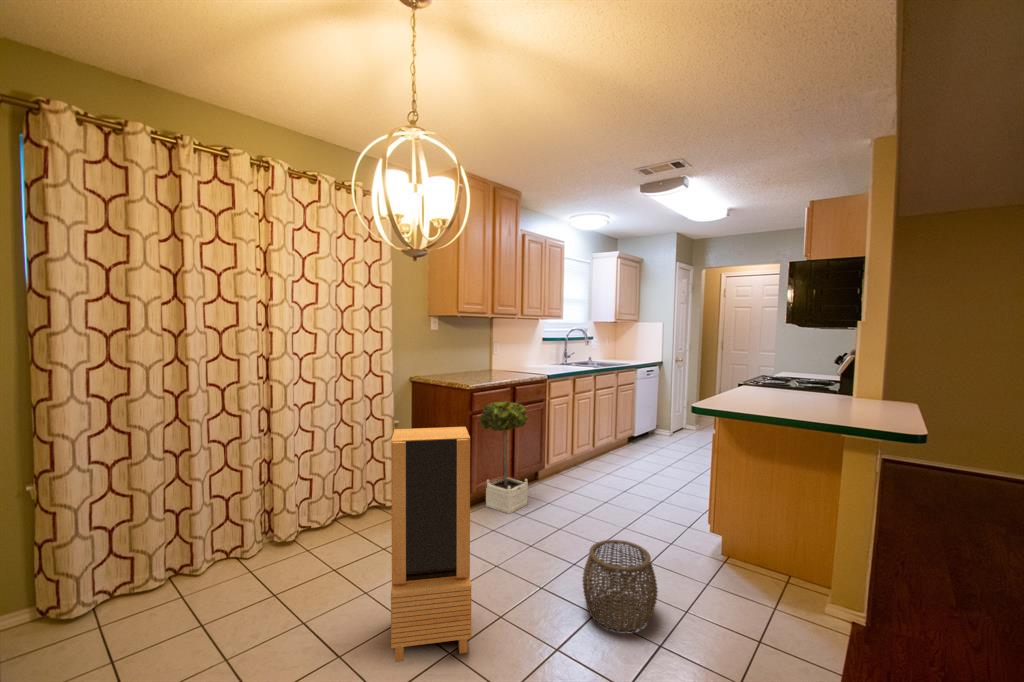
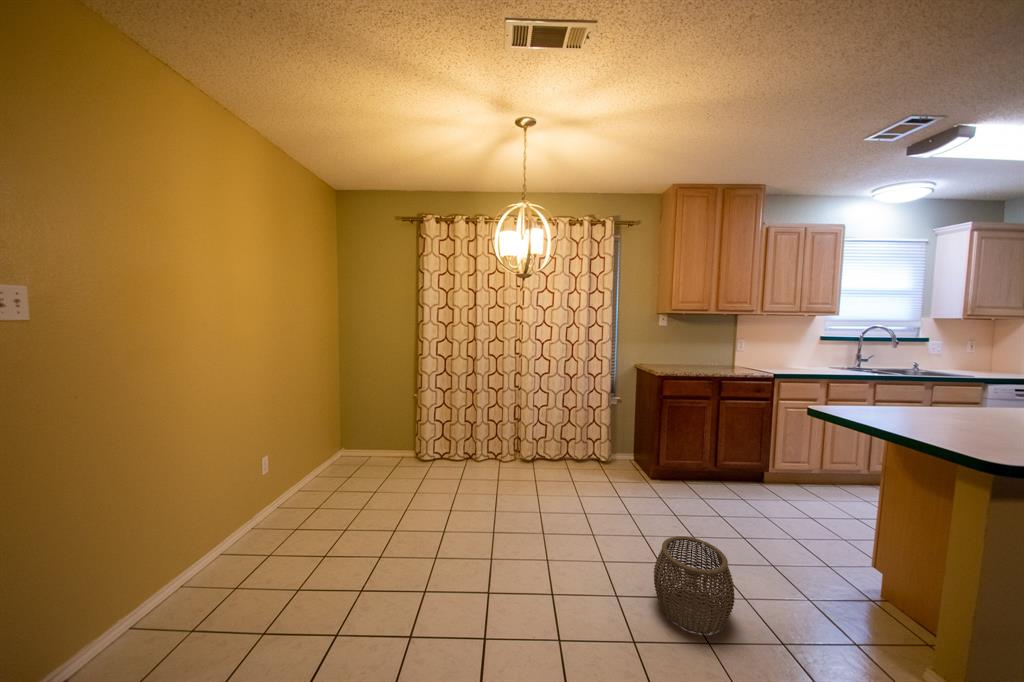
potted tree: present [479,401,528,514] -> none [675,394,725,500]
storage cabinet: present [391,427,471,662] -> none [506,395,578,562]

